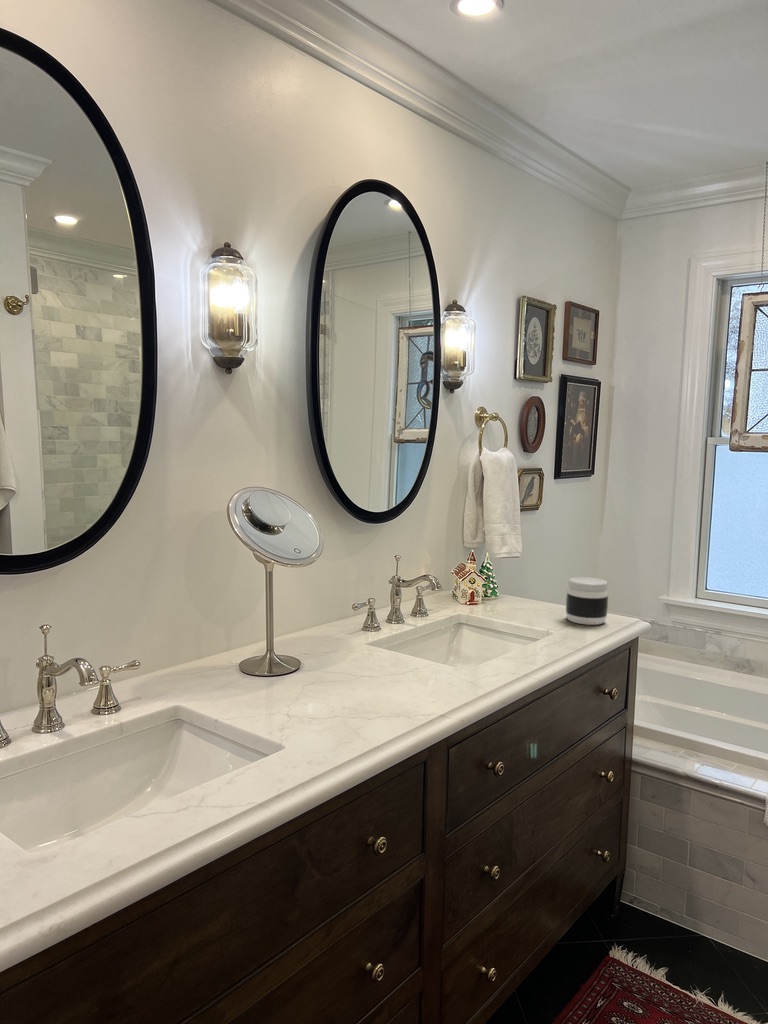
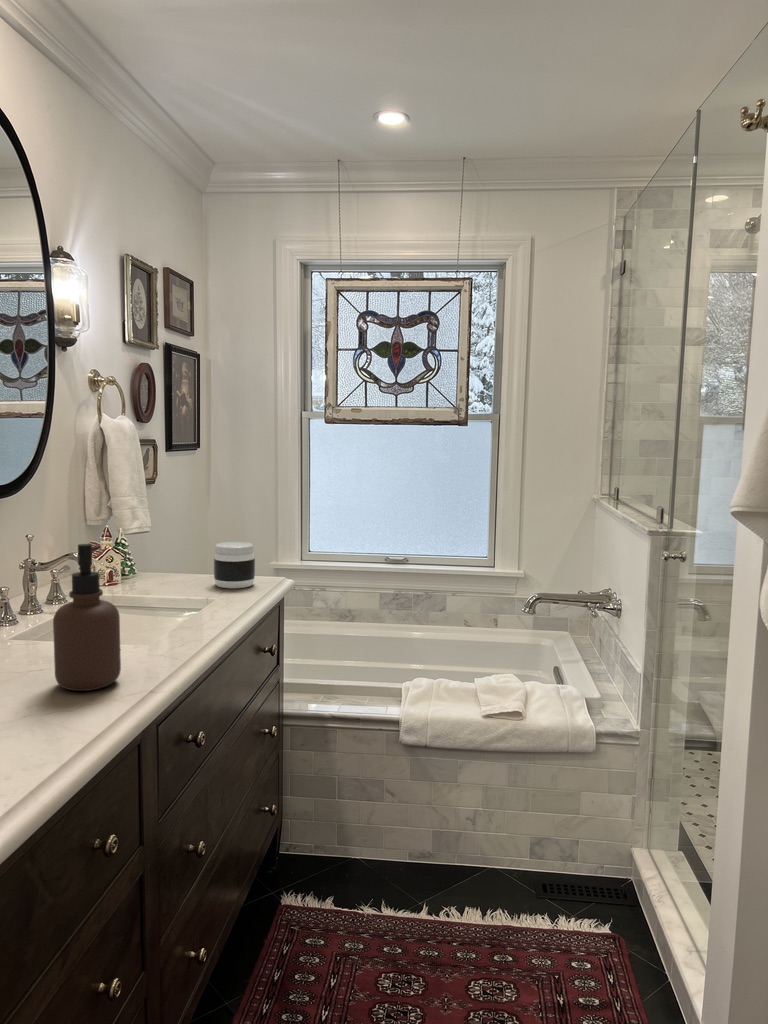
soap dispenser: none [375,575,429,702] -> present [53,544,121,691]

